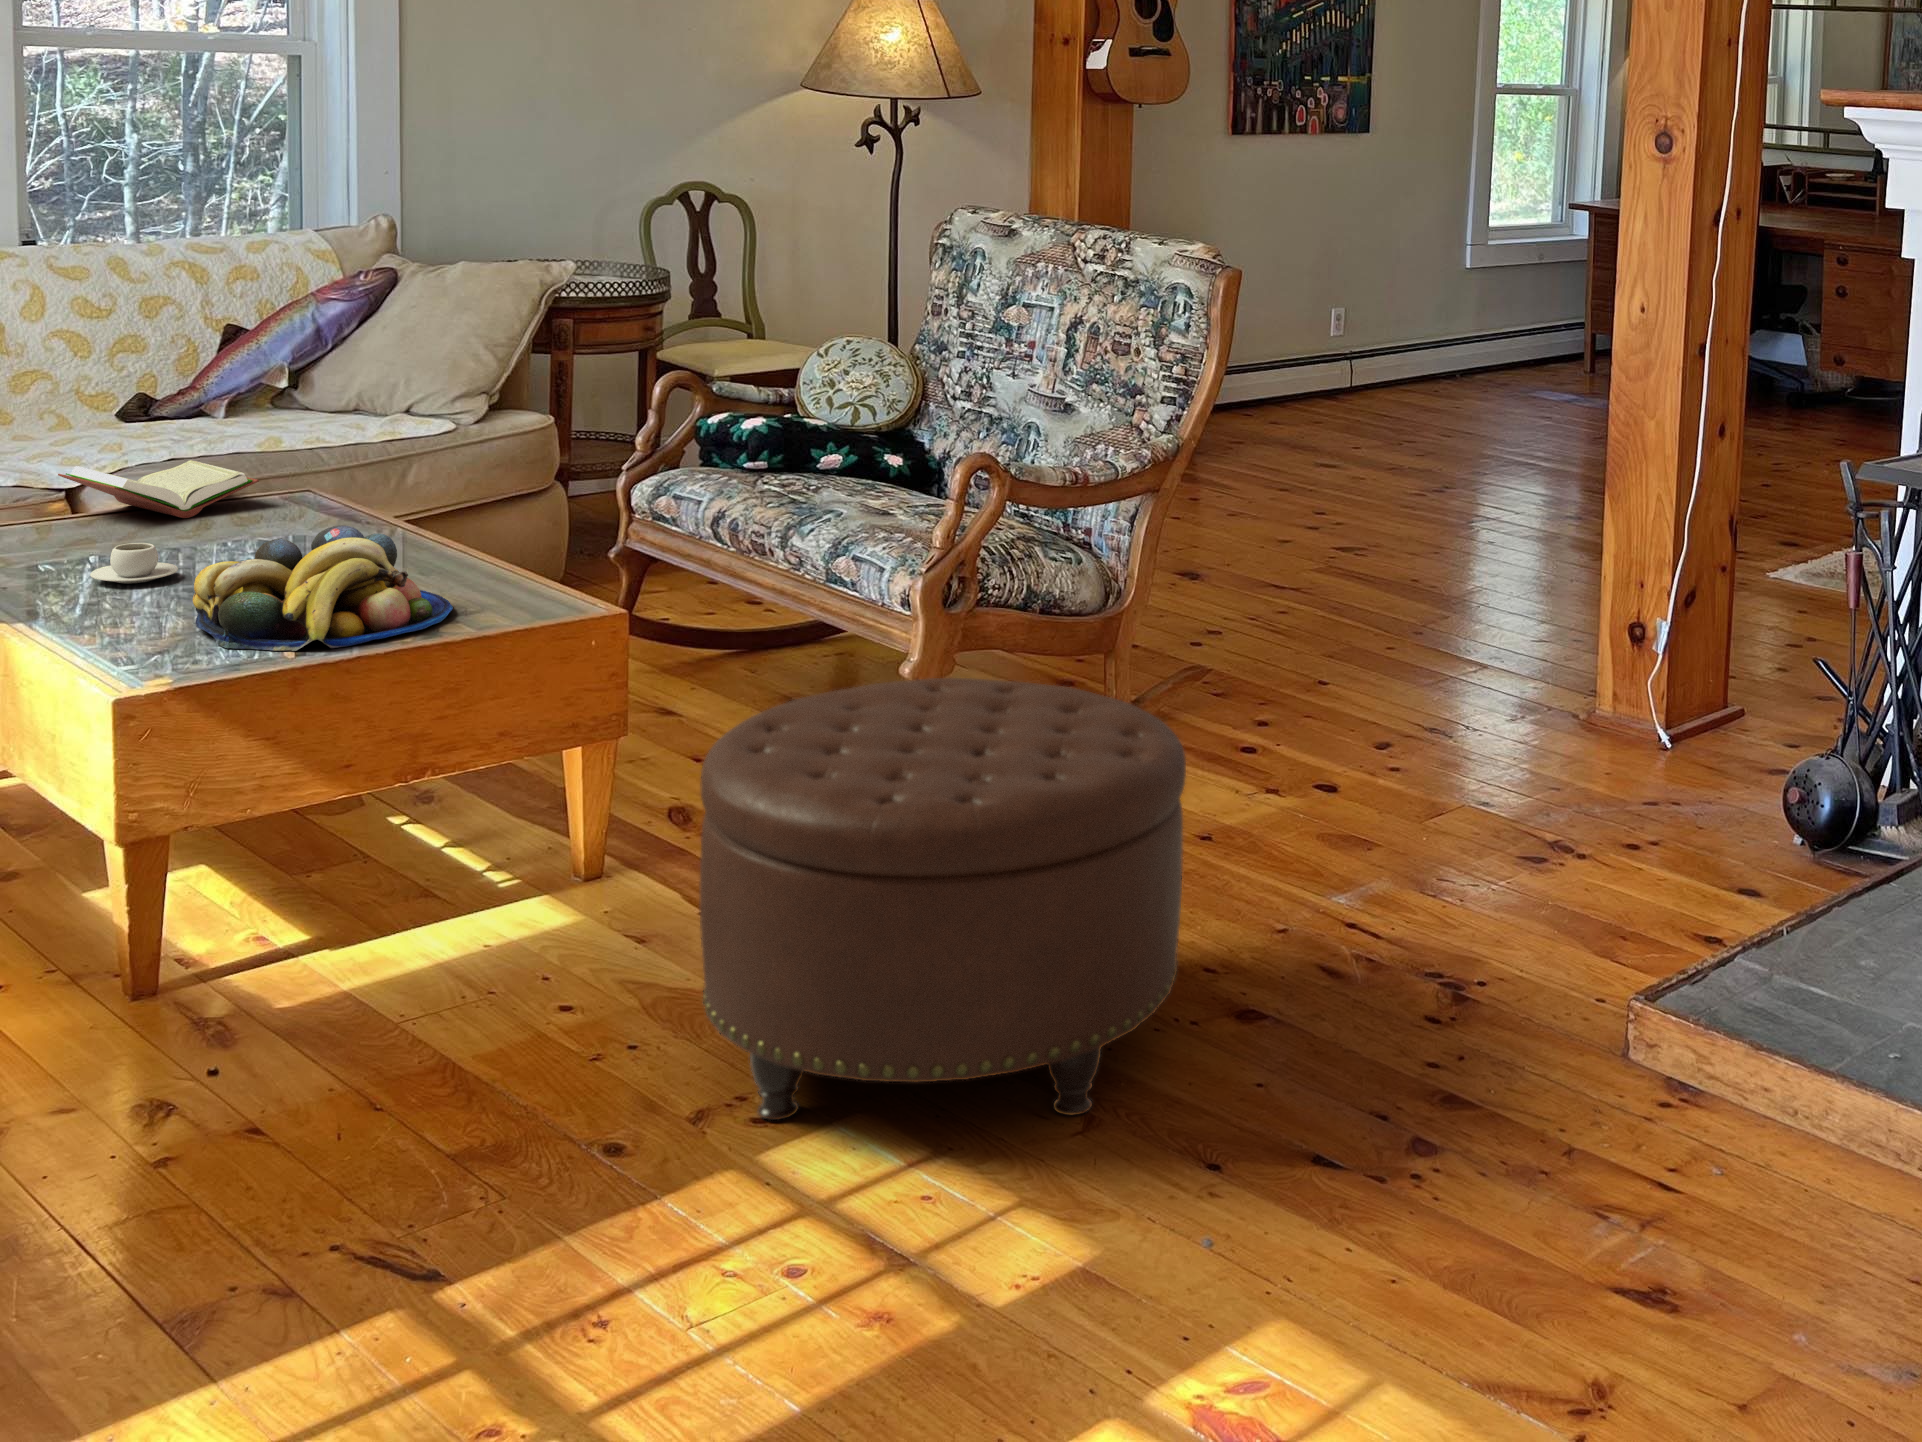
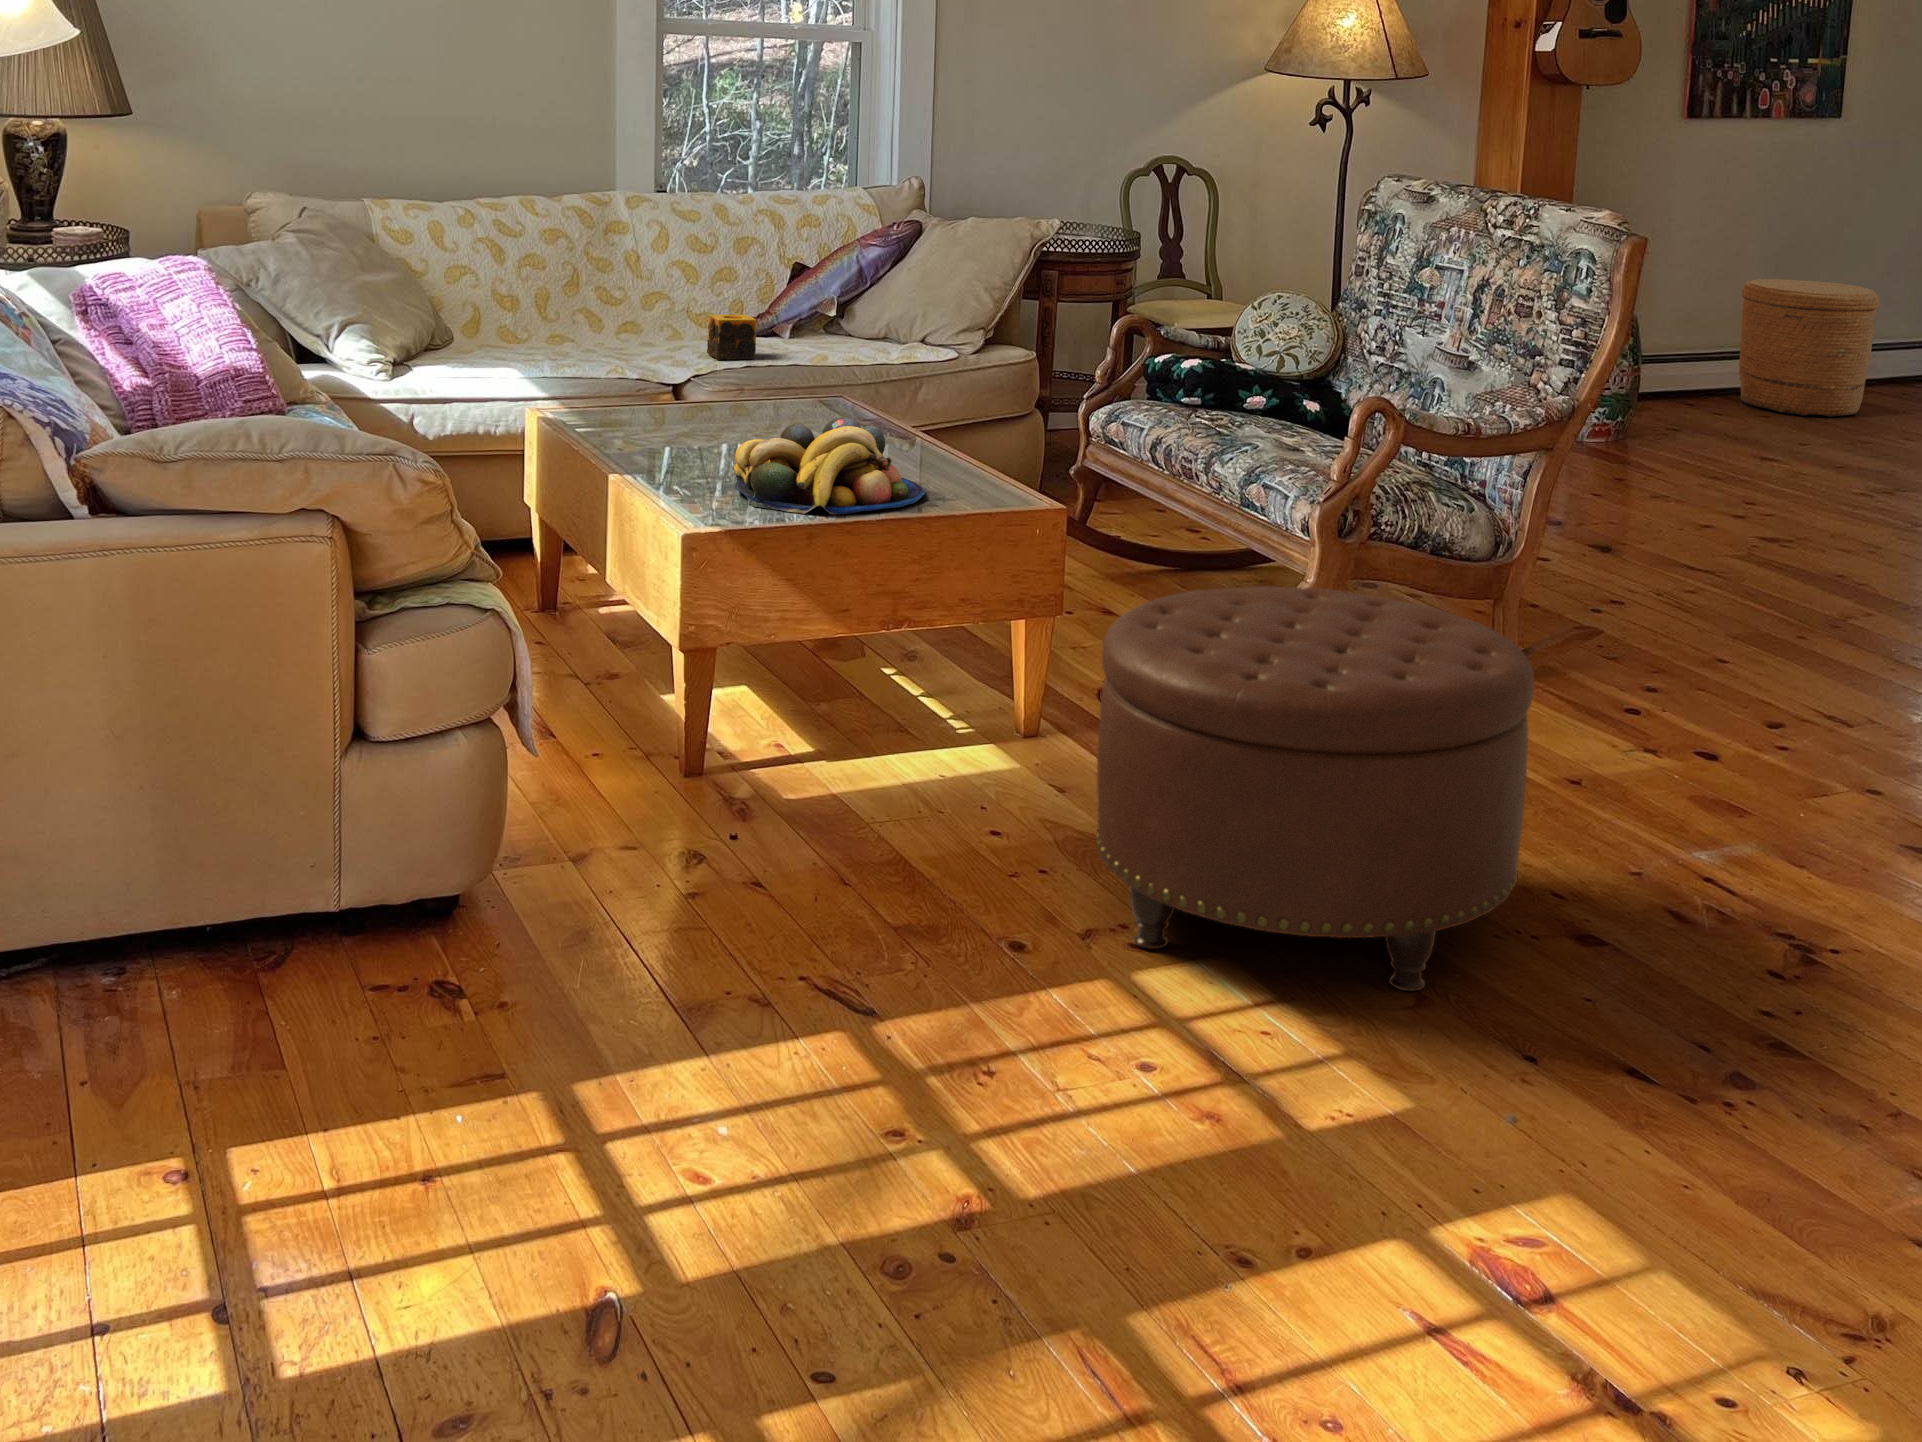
woven basket: none [1287,288,1412,419] -> present [1739,279,1880,417]
candle: none [136,394,204,451] -> present [707,314,757,360]
book: present [58,460,259,518] -> none [649,362,791,411]
teacup: present [90,543,178,583] -> none [665,423,727,454]

